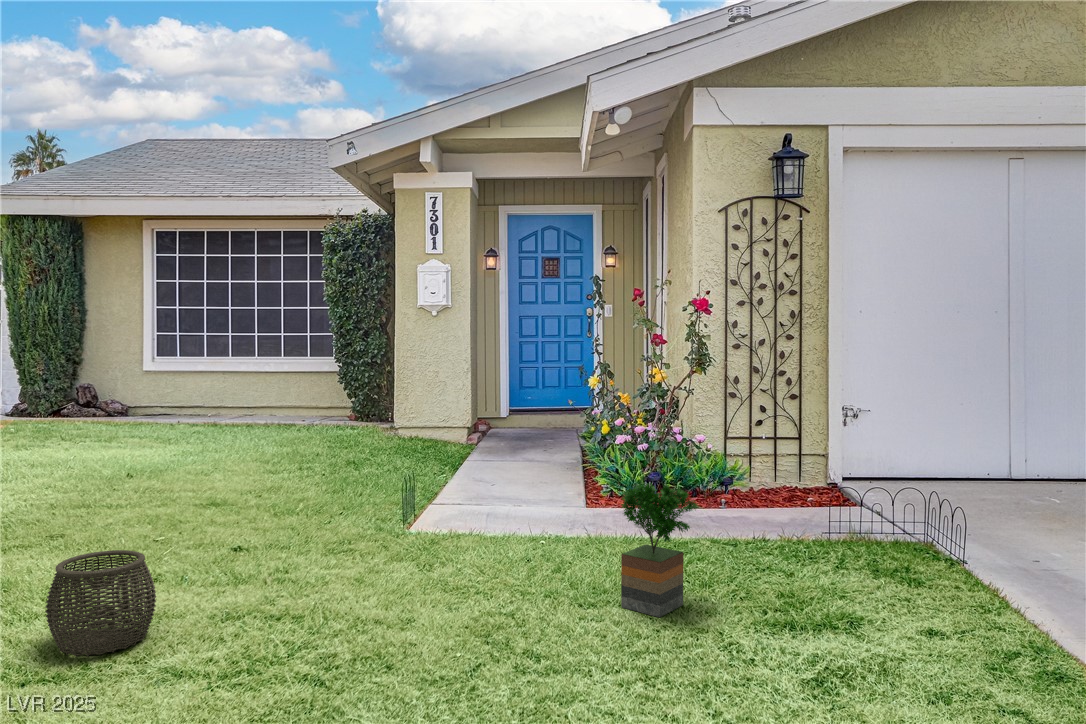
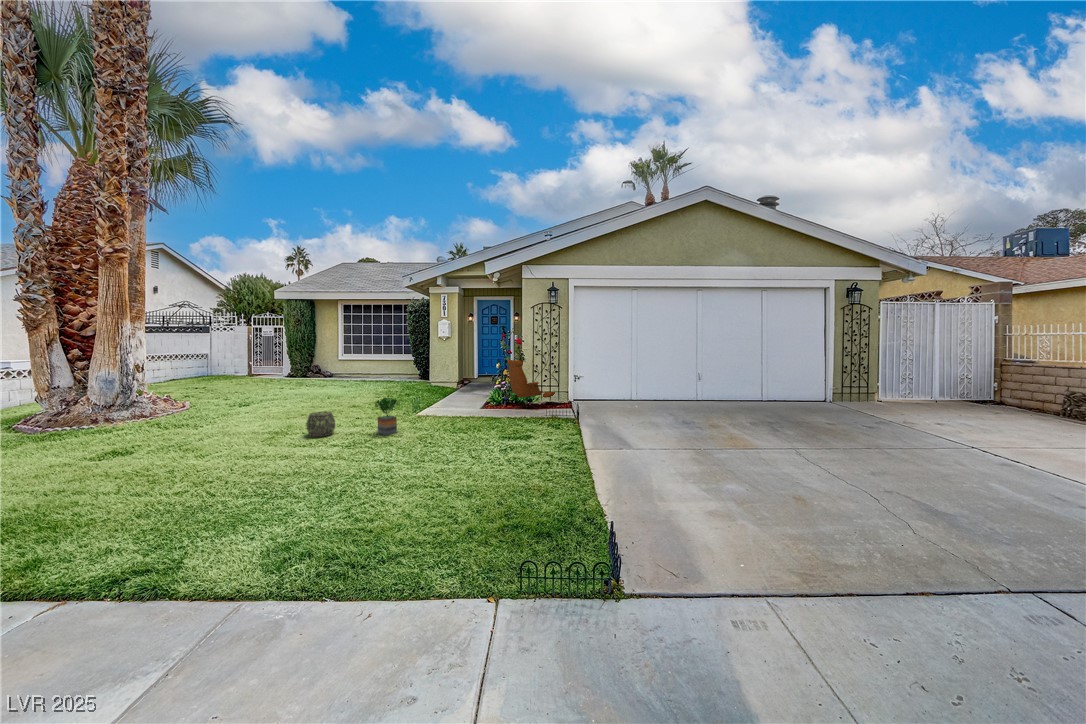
lounge chair: none [676,361,816,516] -> present [508,360,557,409]
potted tree: present [621,483,698,617] -> present [375,398,401,435]

